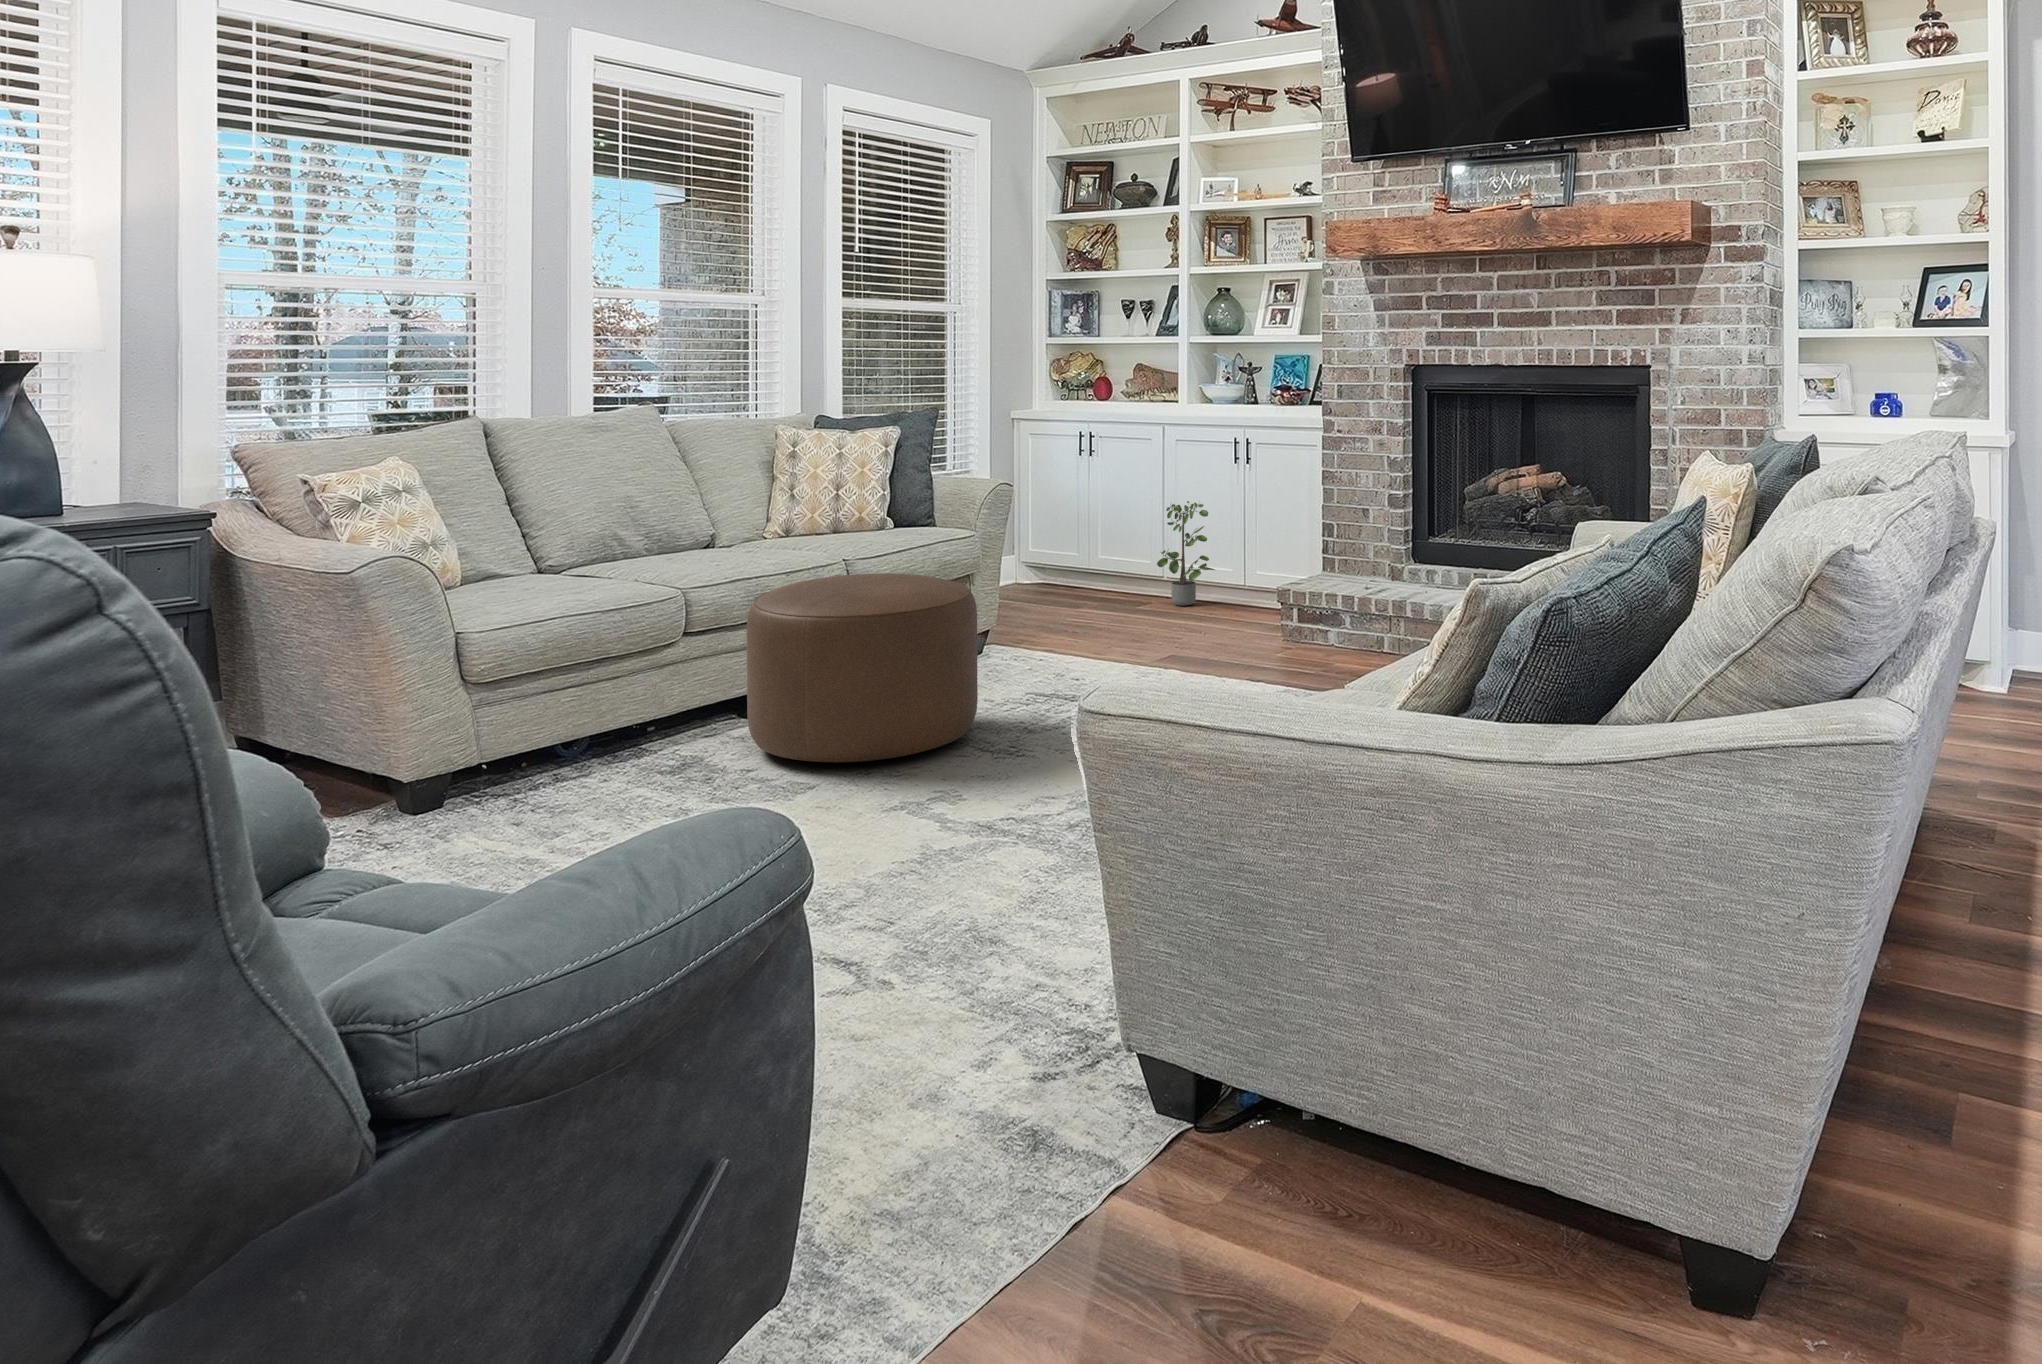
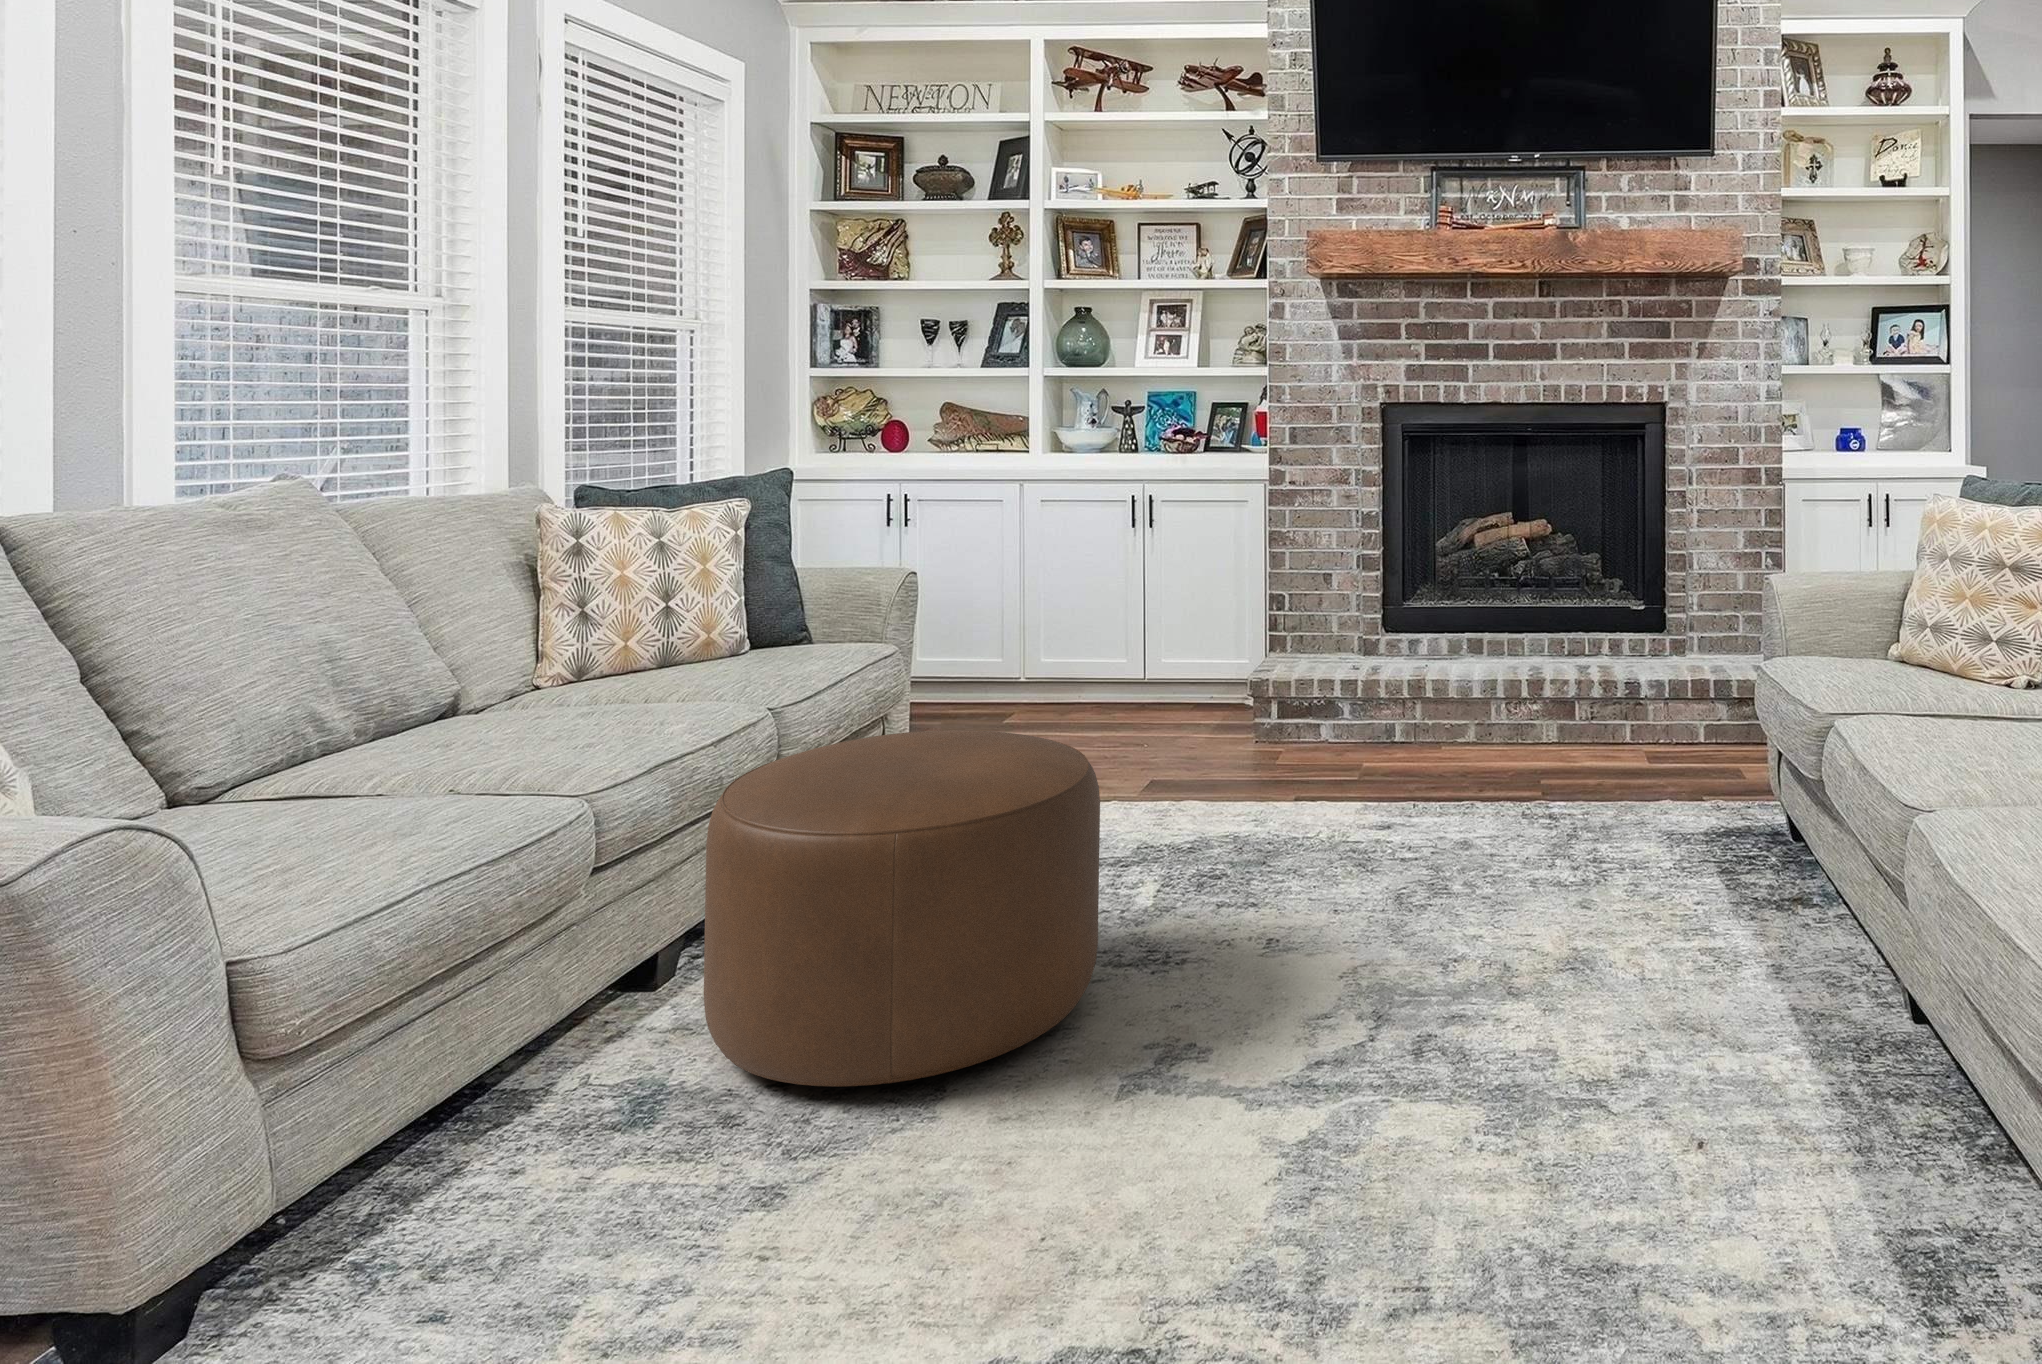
potted plant: present [1157,501,1215,606] -> none [1025,576,1111,715]

